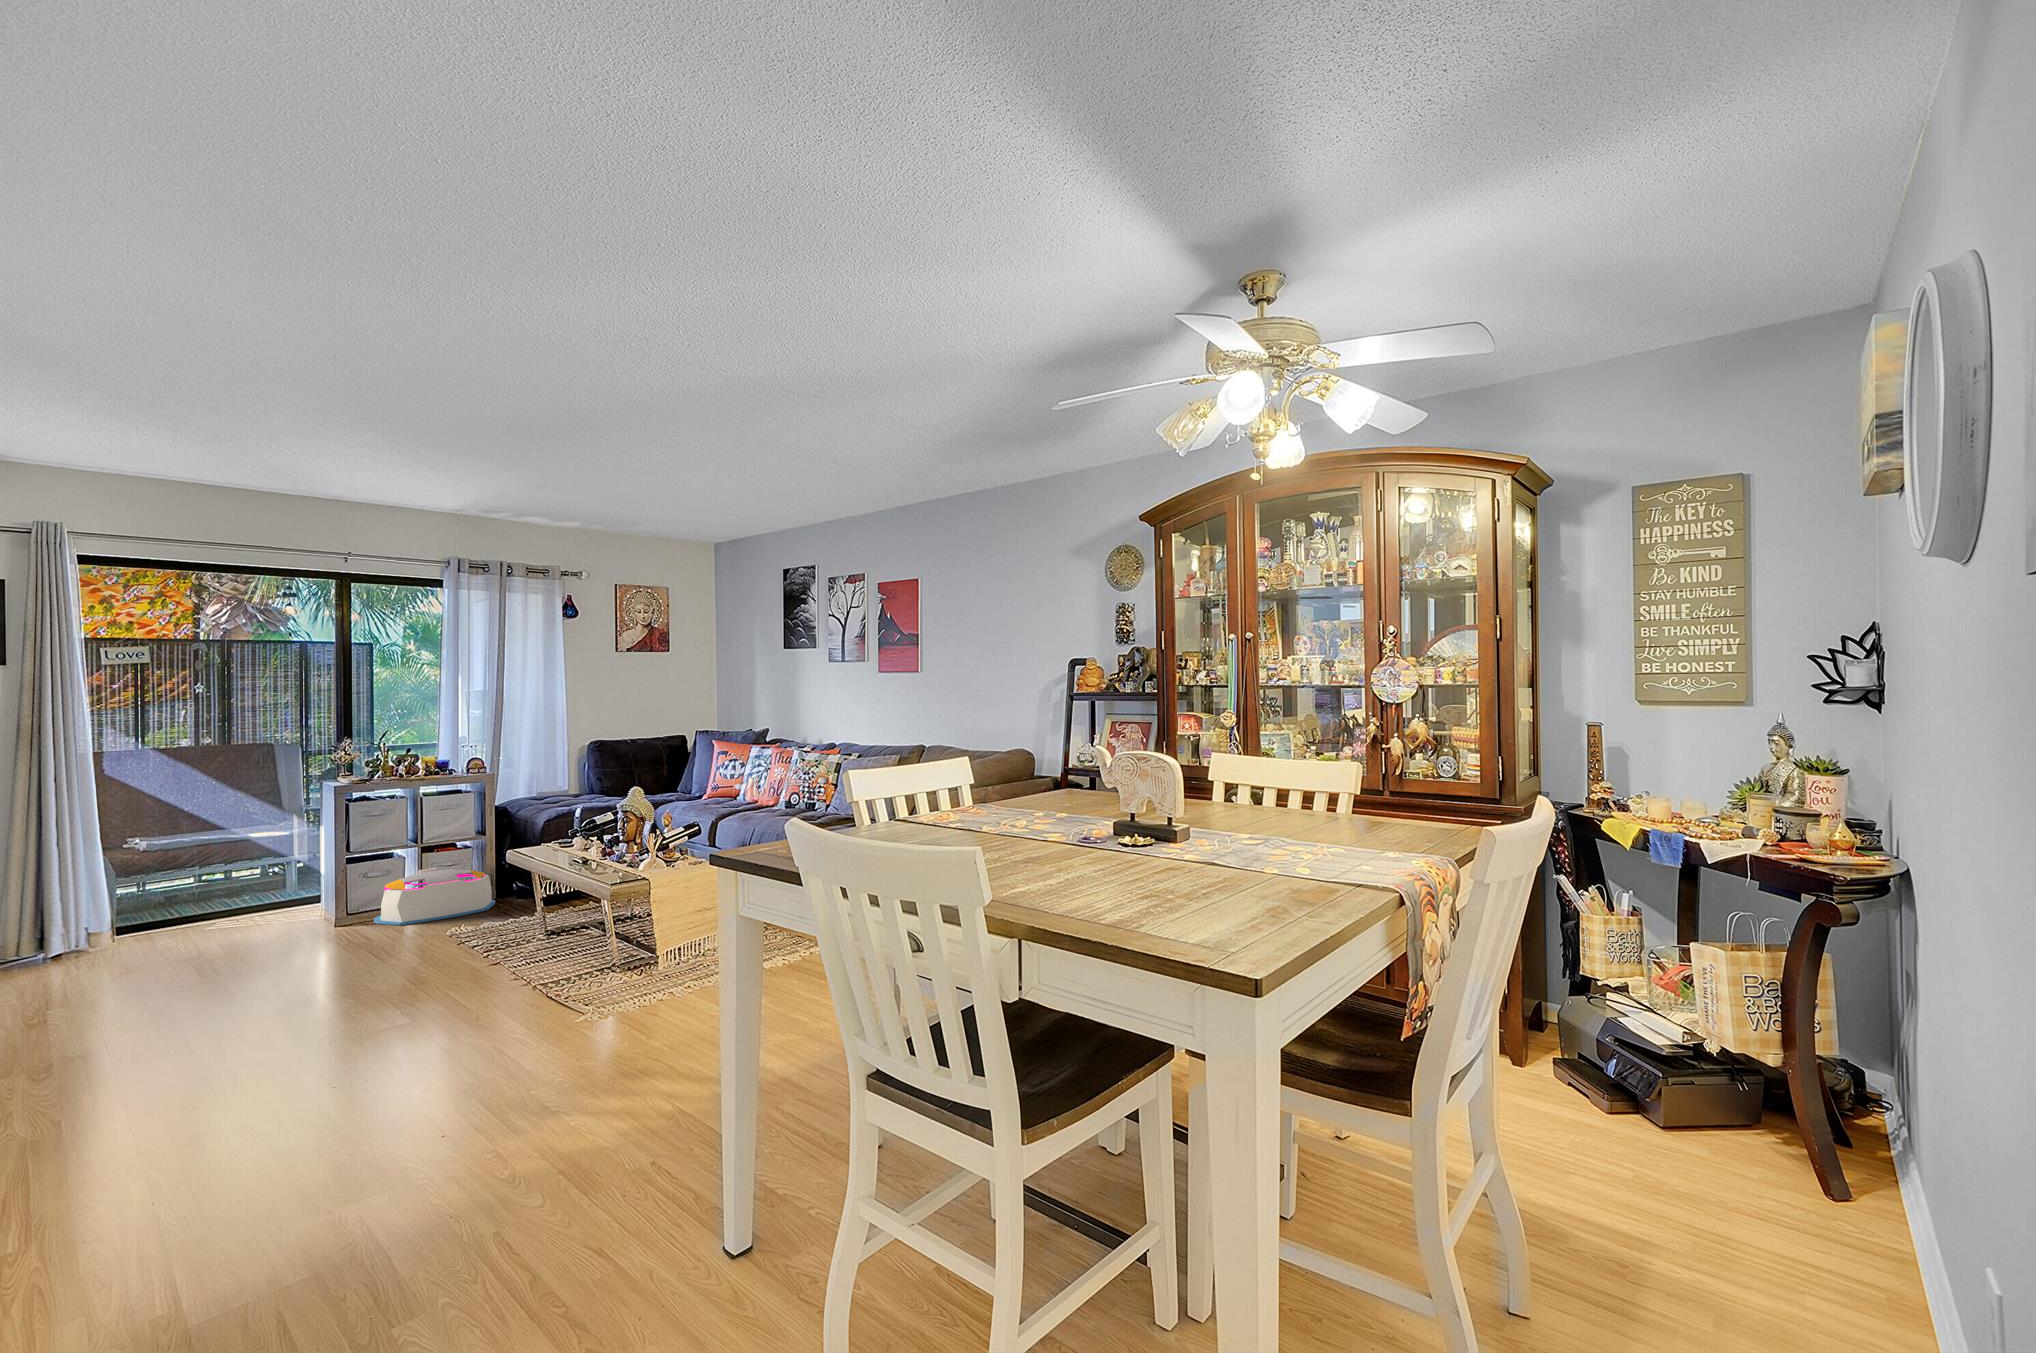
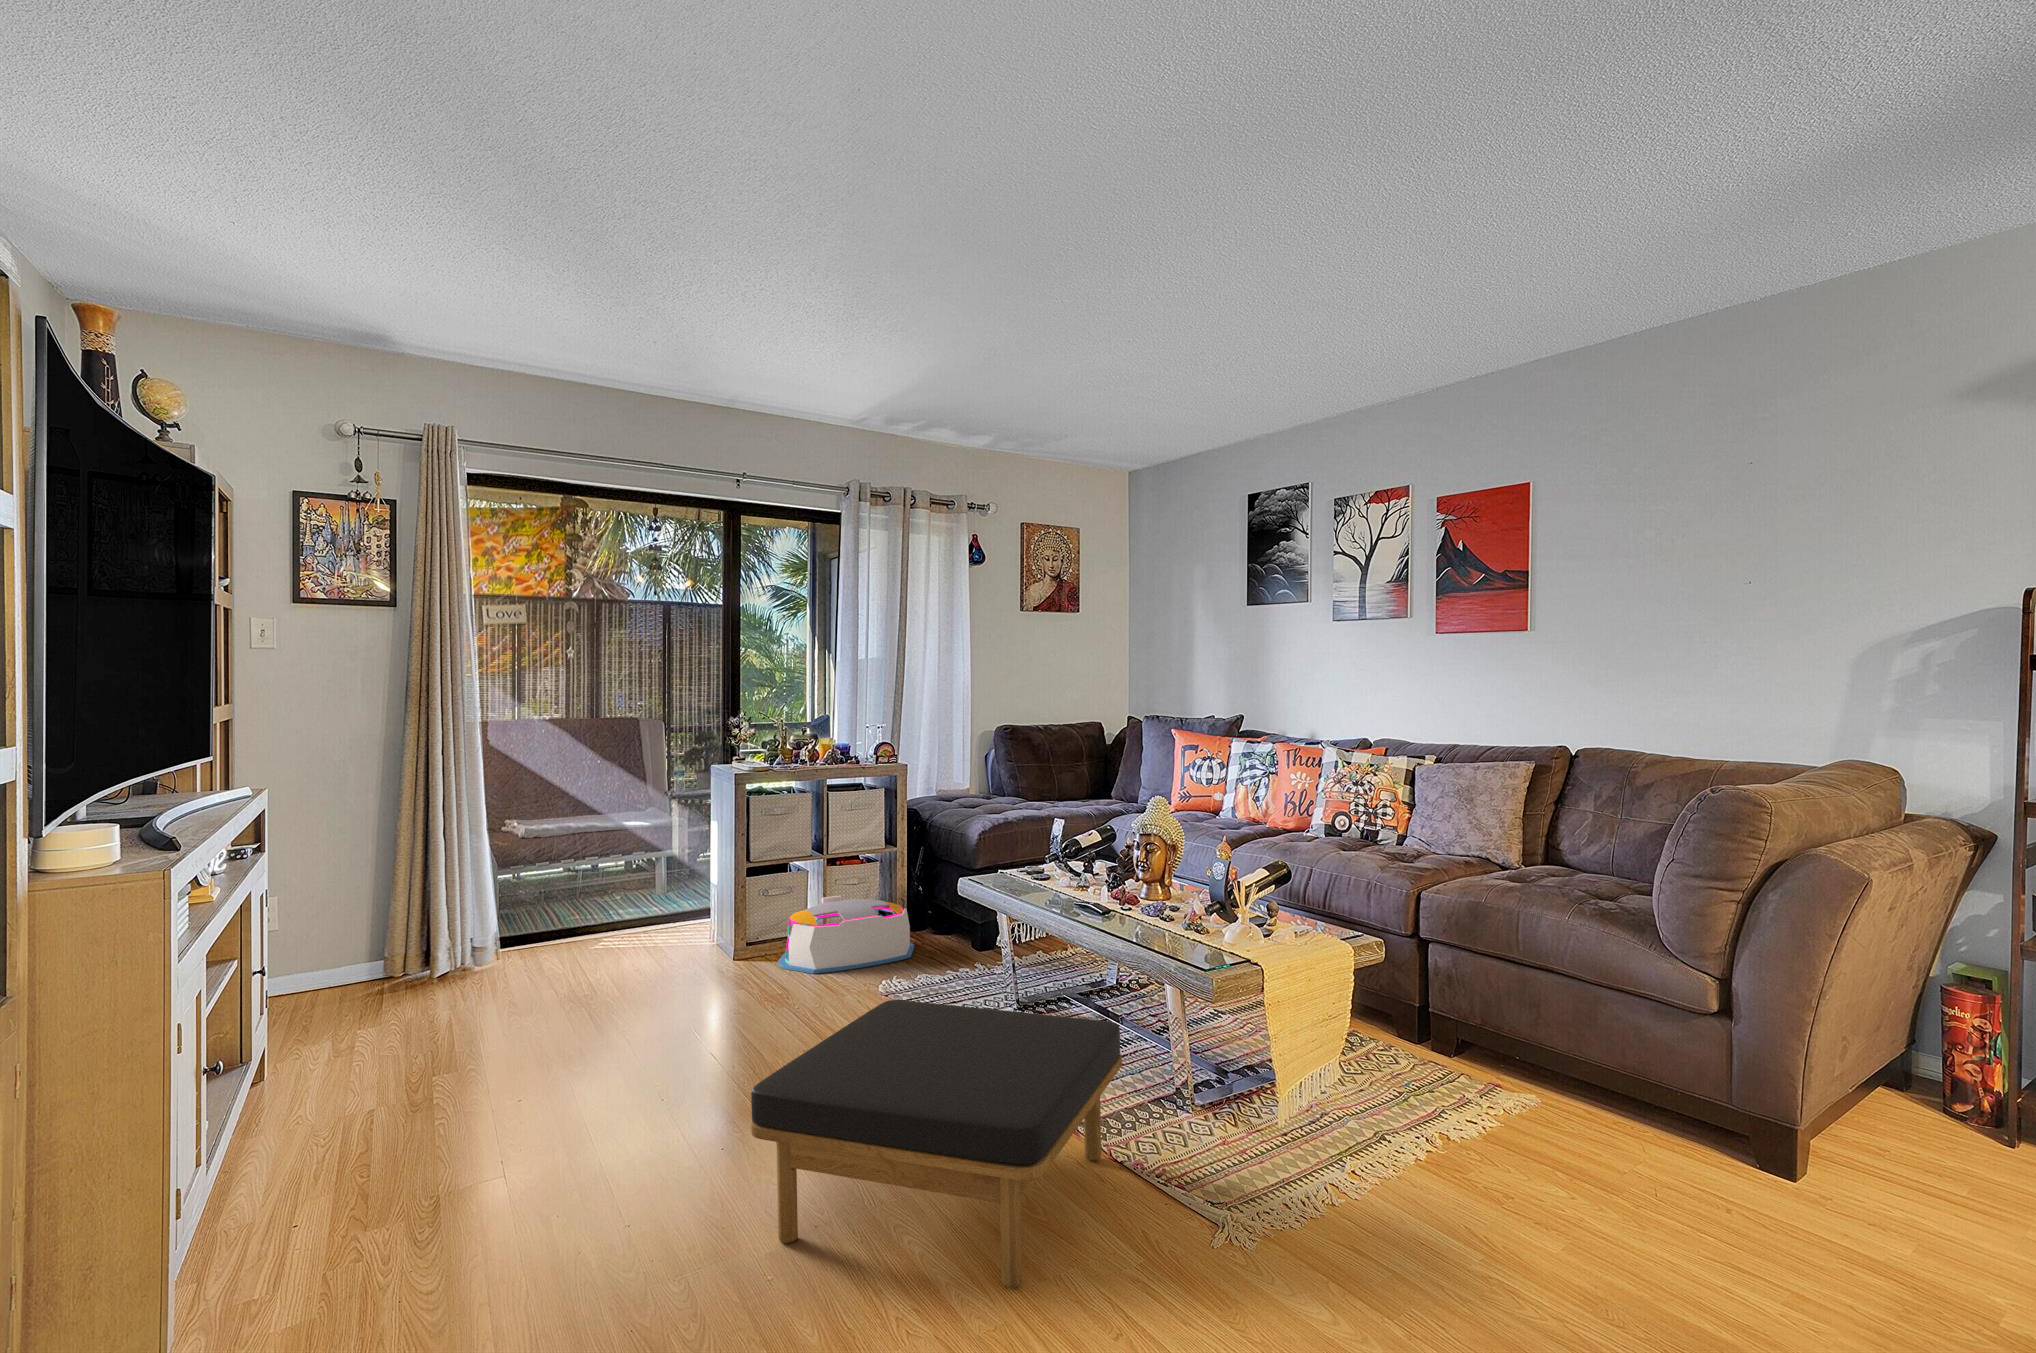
ottoman: none [258,925,554,1078] -> present [751,1000,1122,1288]

